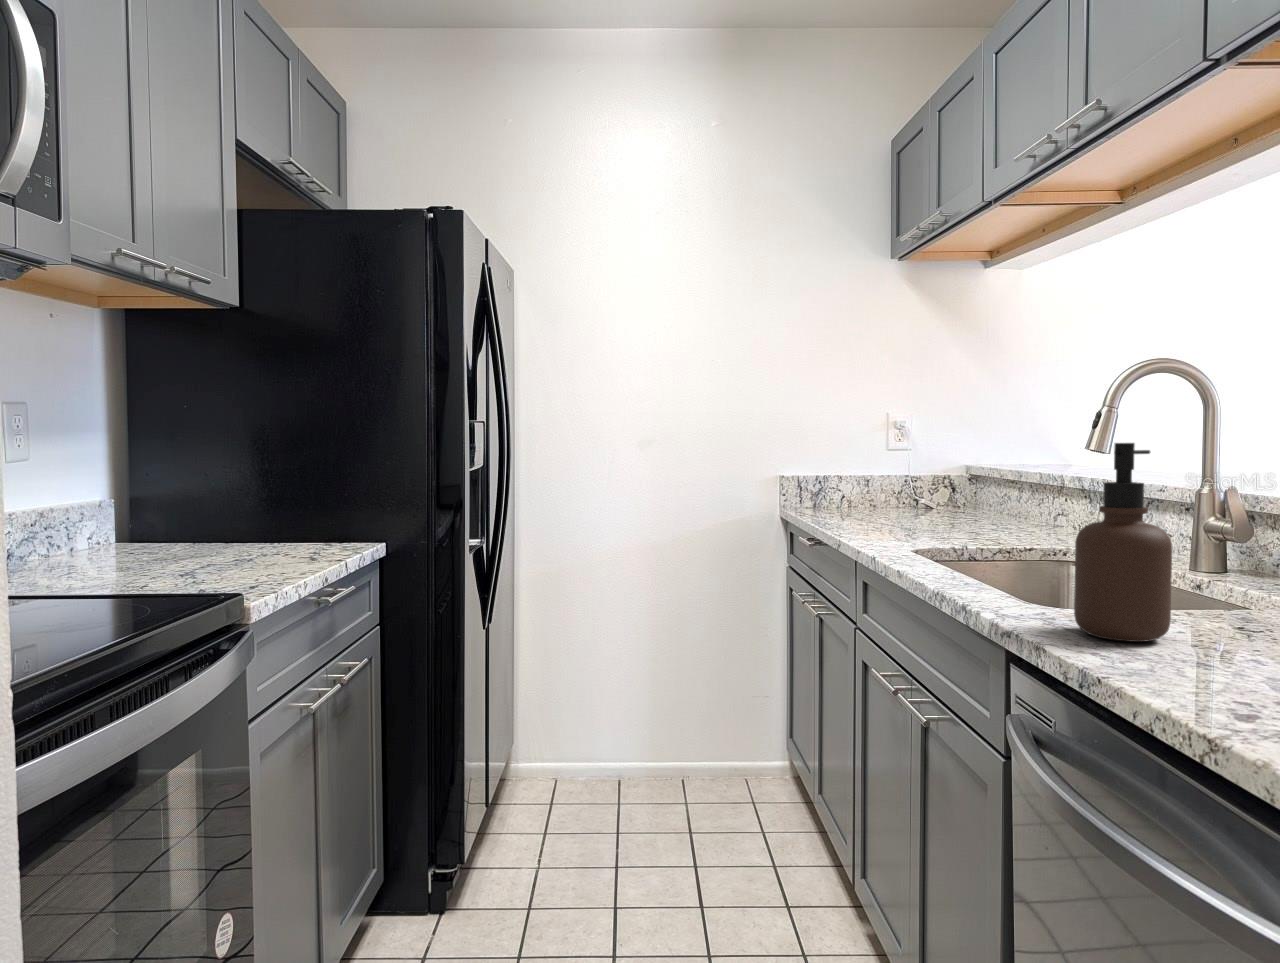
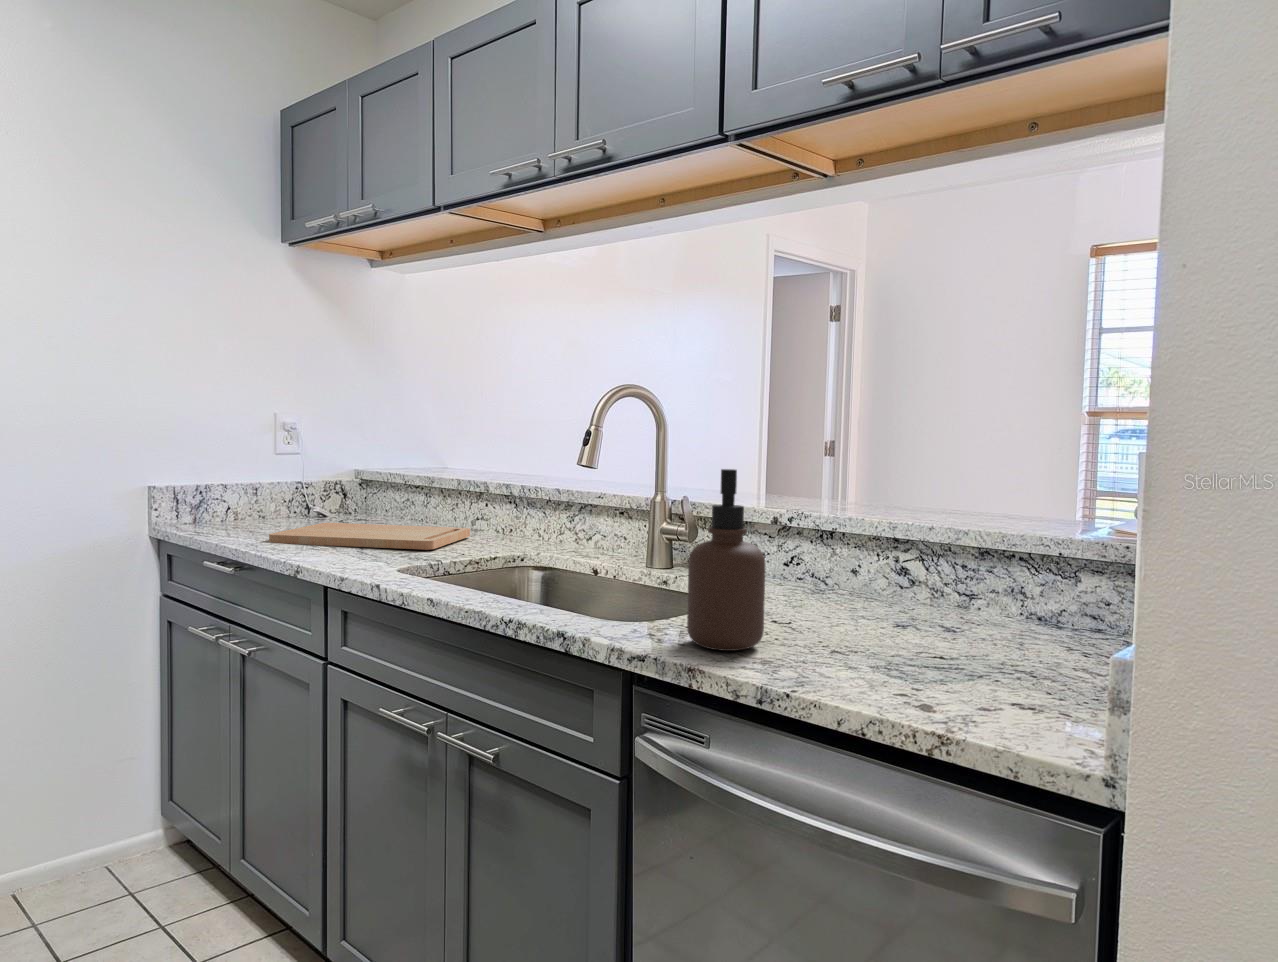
cutting board: none [850,512,1039,537] -> present [269,523,470,550]

